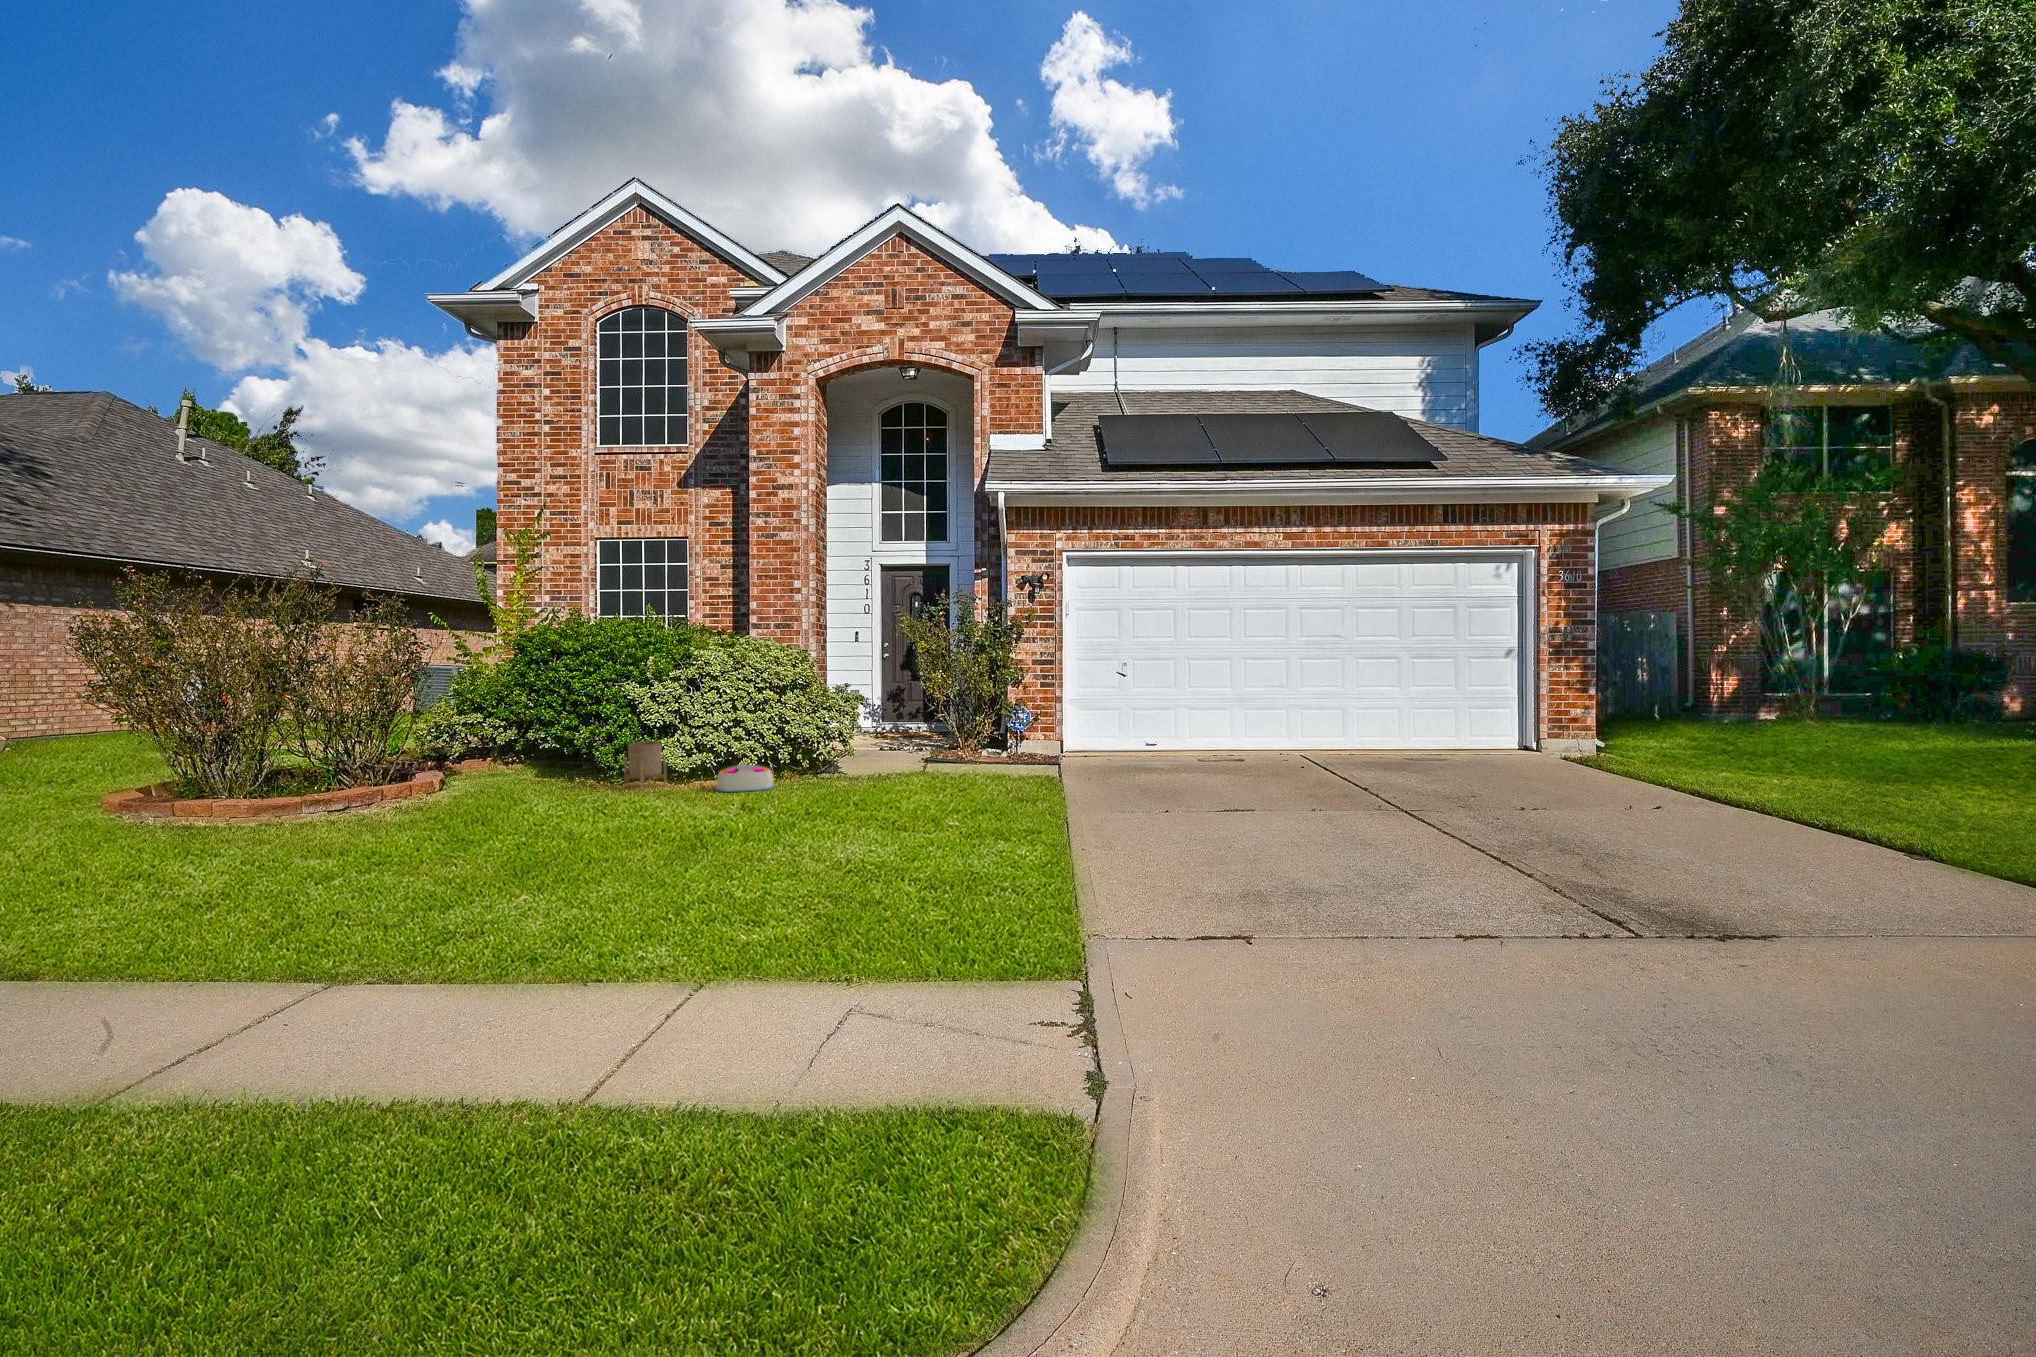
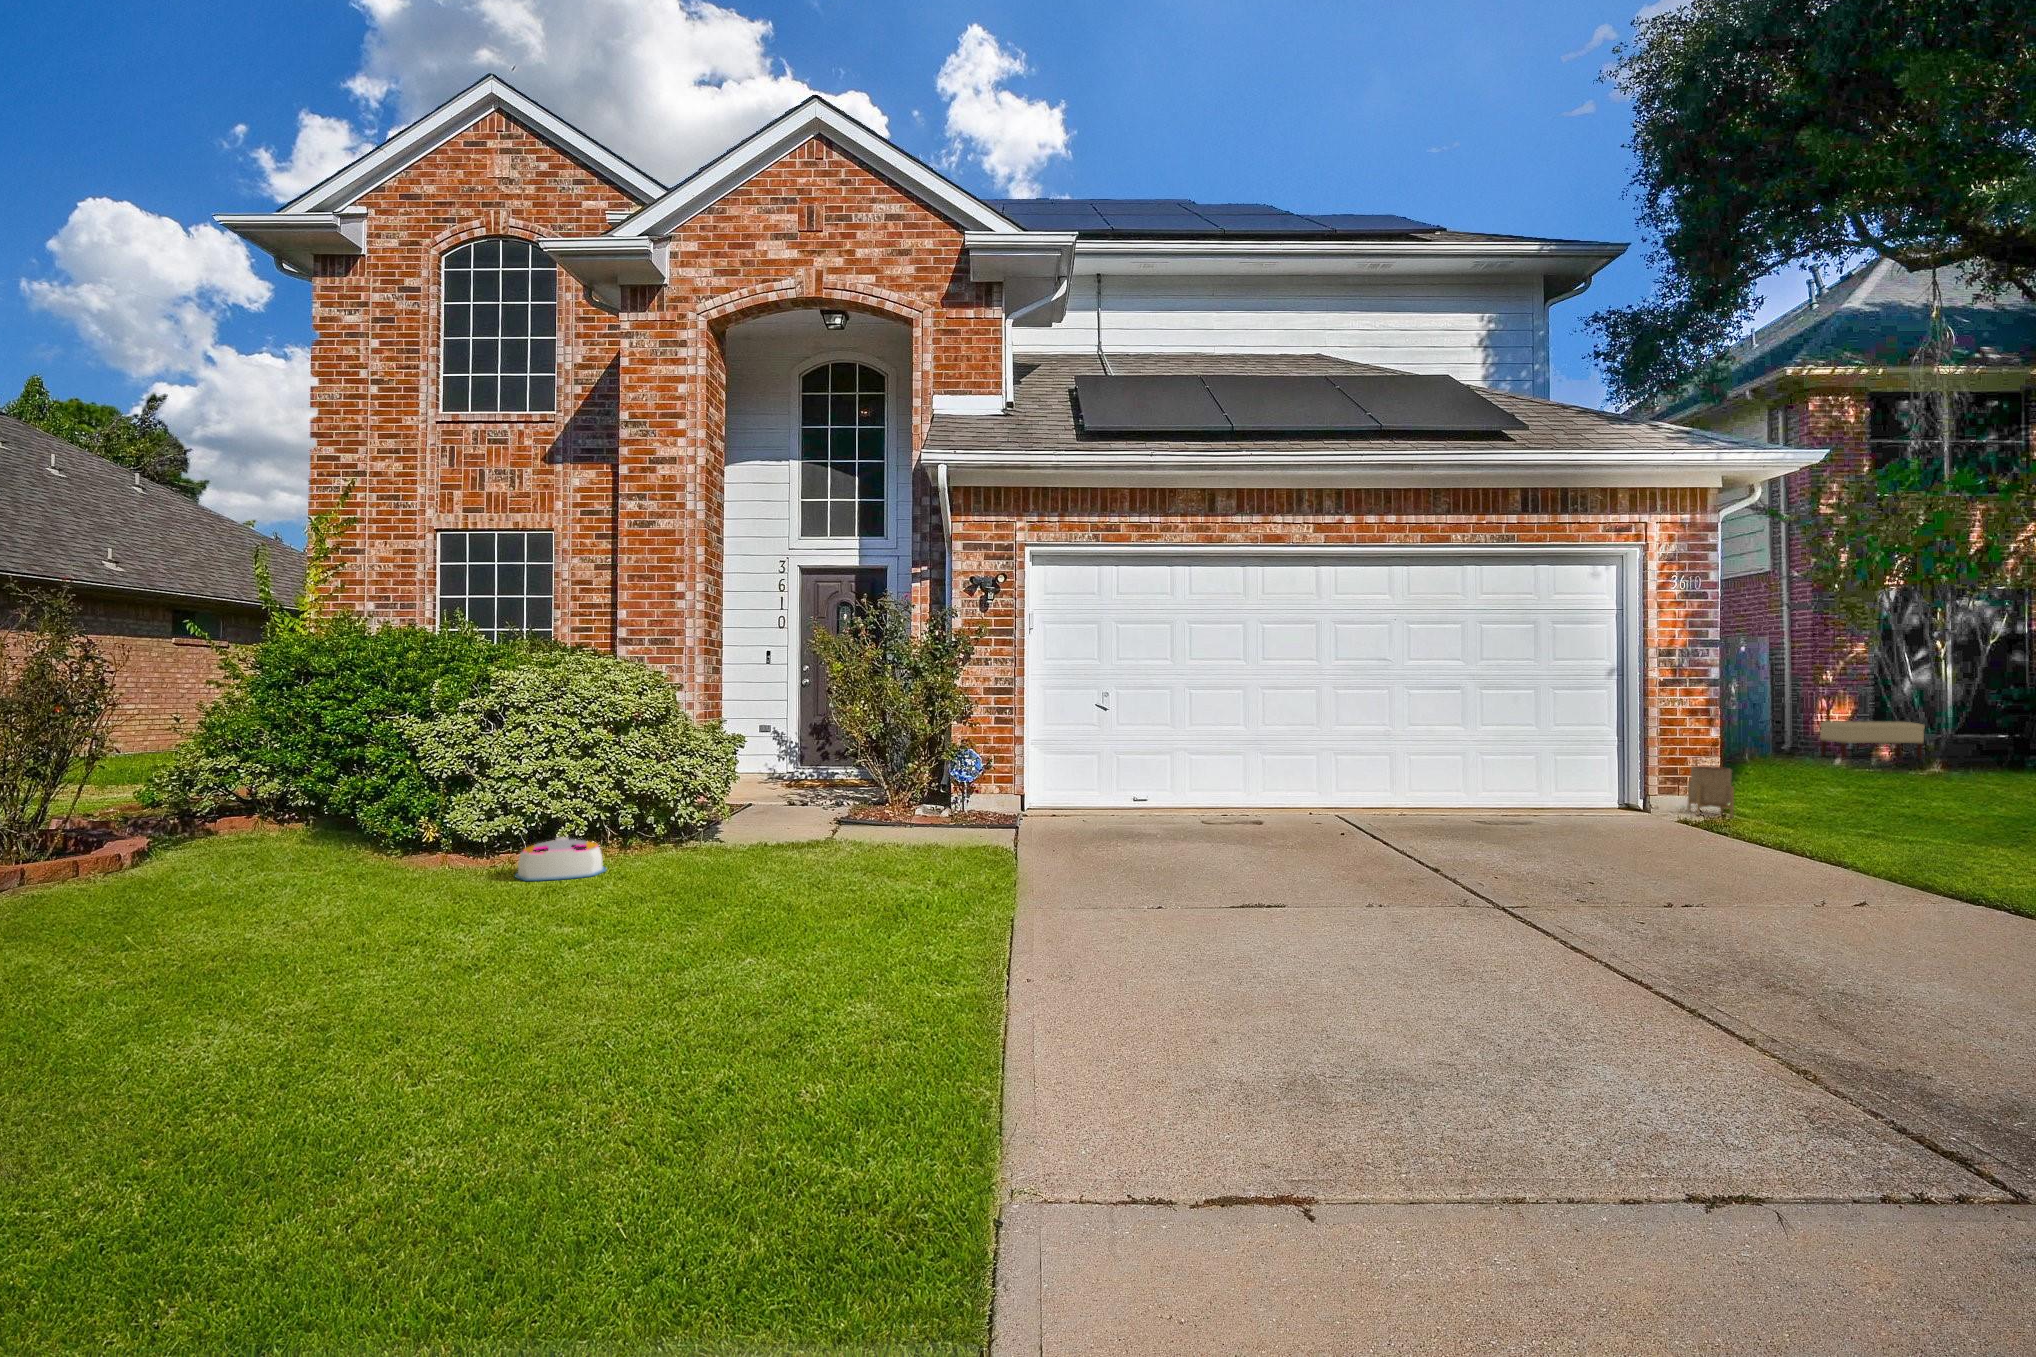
bench: none [1703,688,1786,718] -> present [1820,721,1925,760]
planter: present [624,742,667,789] -> present [1687,766,1734,818]

